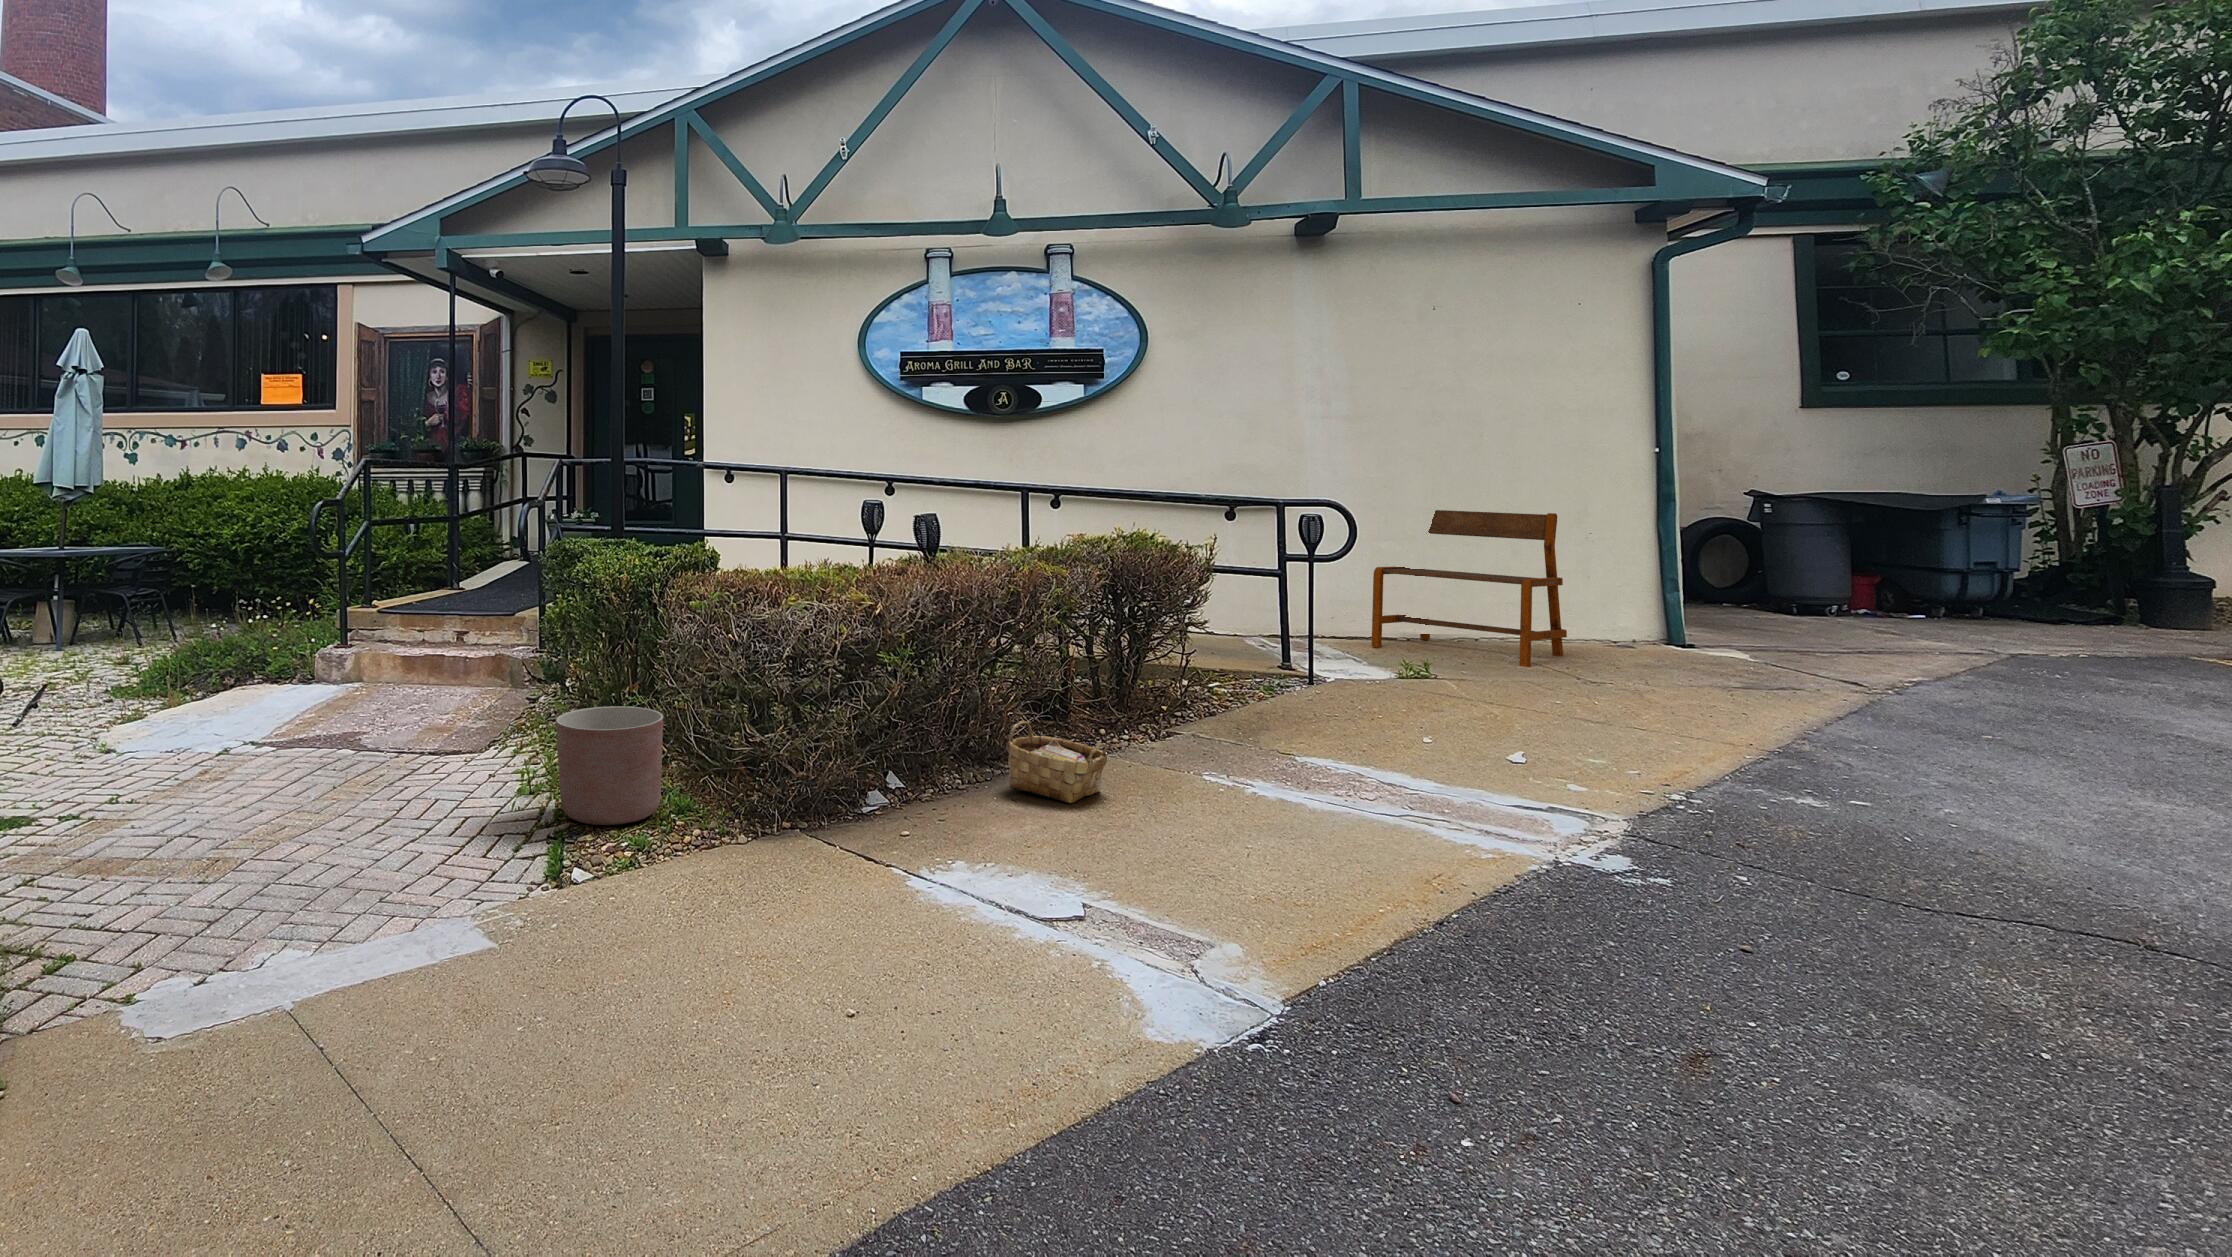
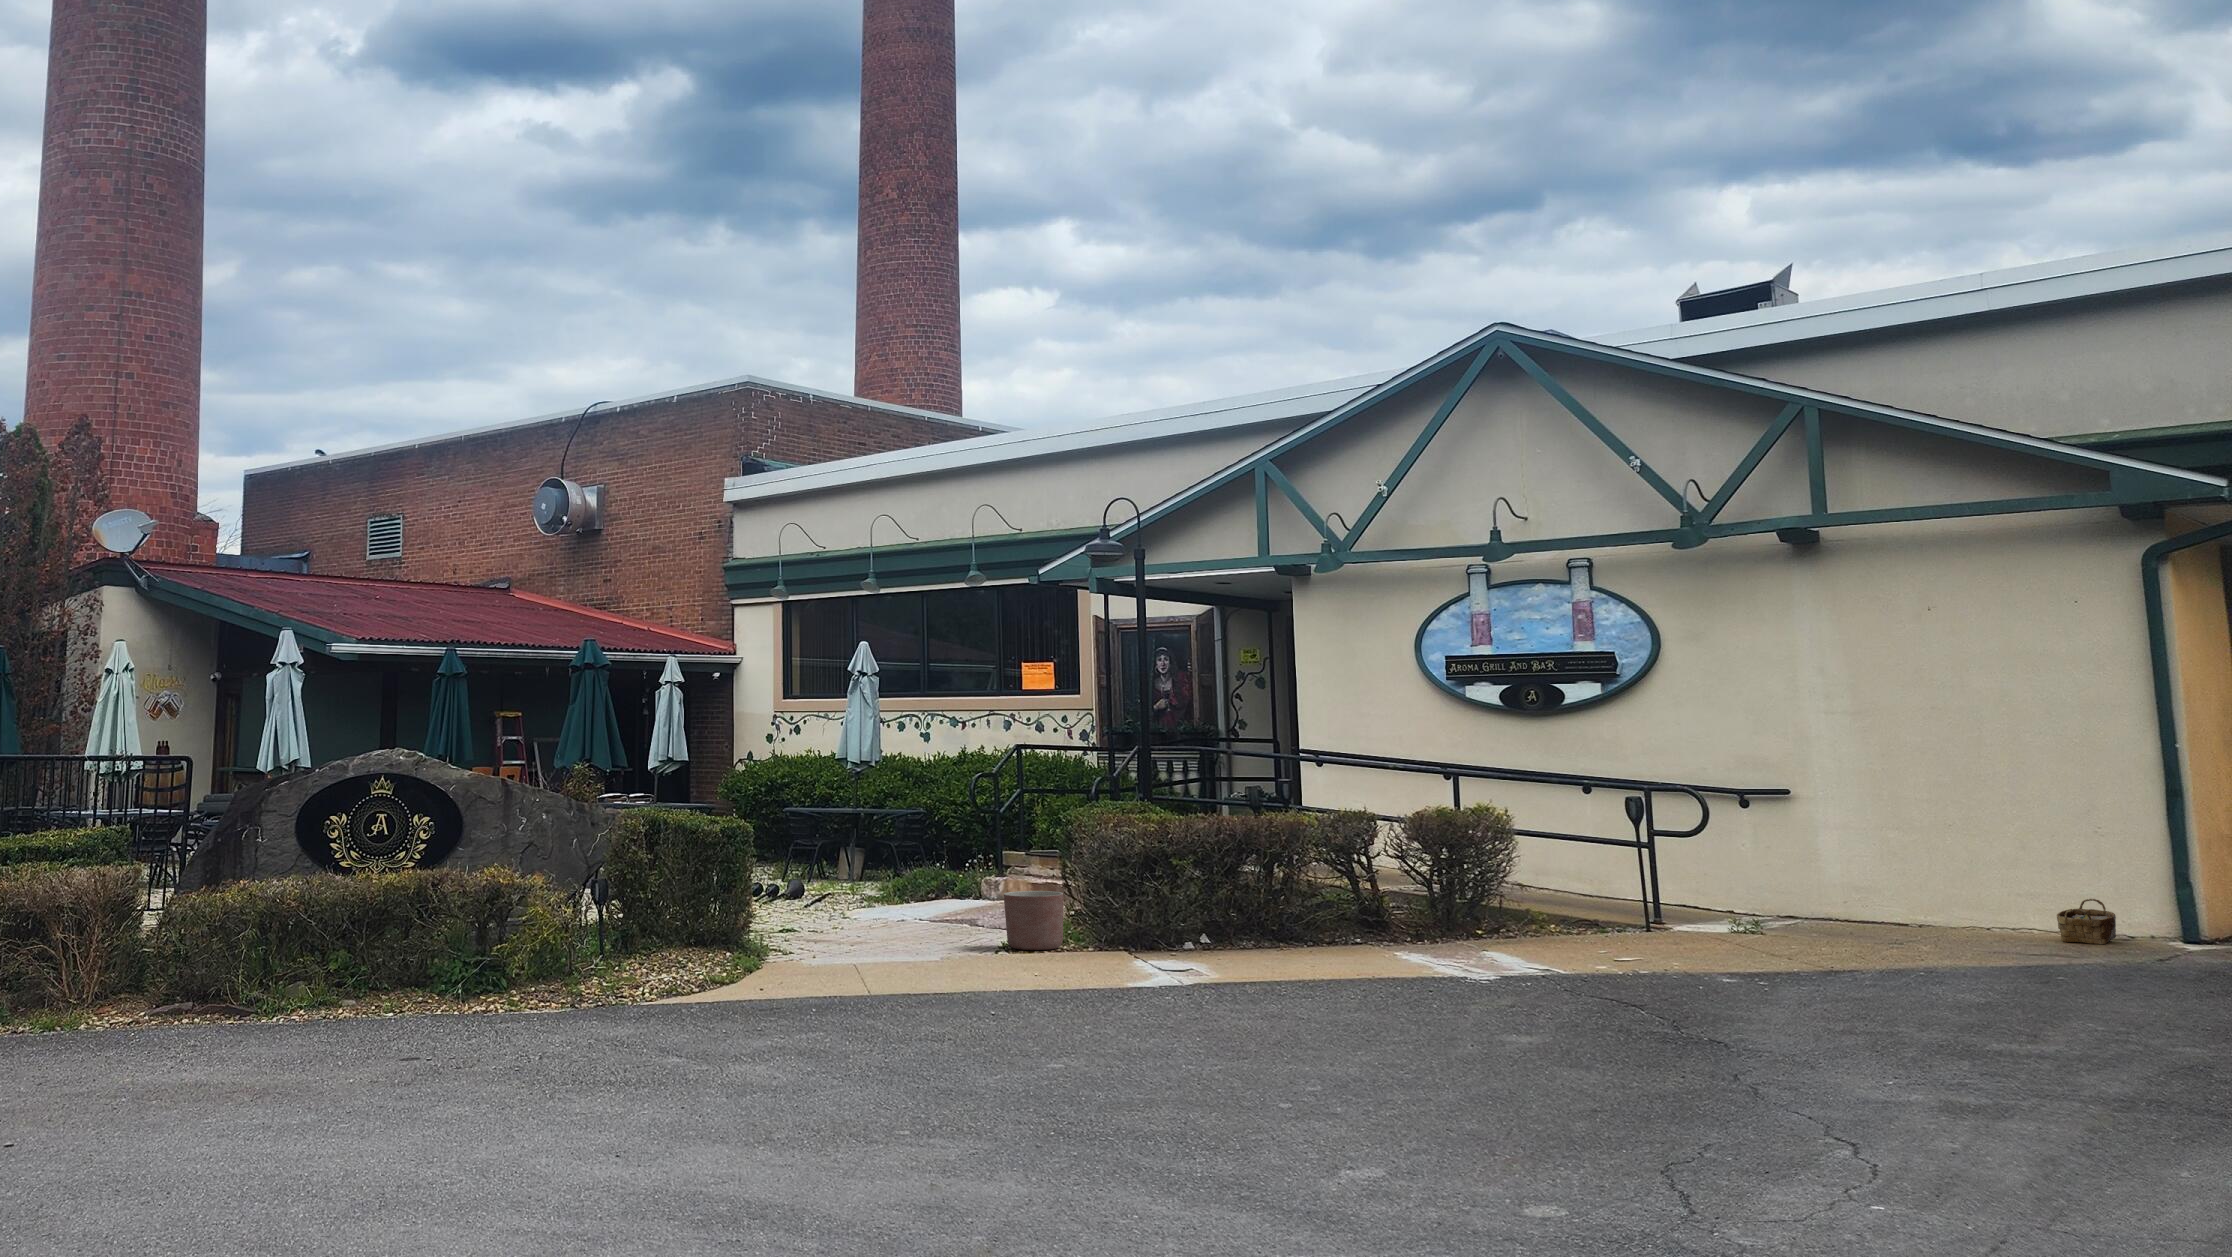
bench: present [1372,510,1567,667] -> none [1847,801,2000,943]
woven basket: present [1006,721,1107,804] -> present [2057,899,2116,944]

